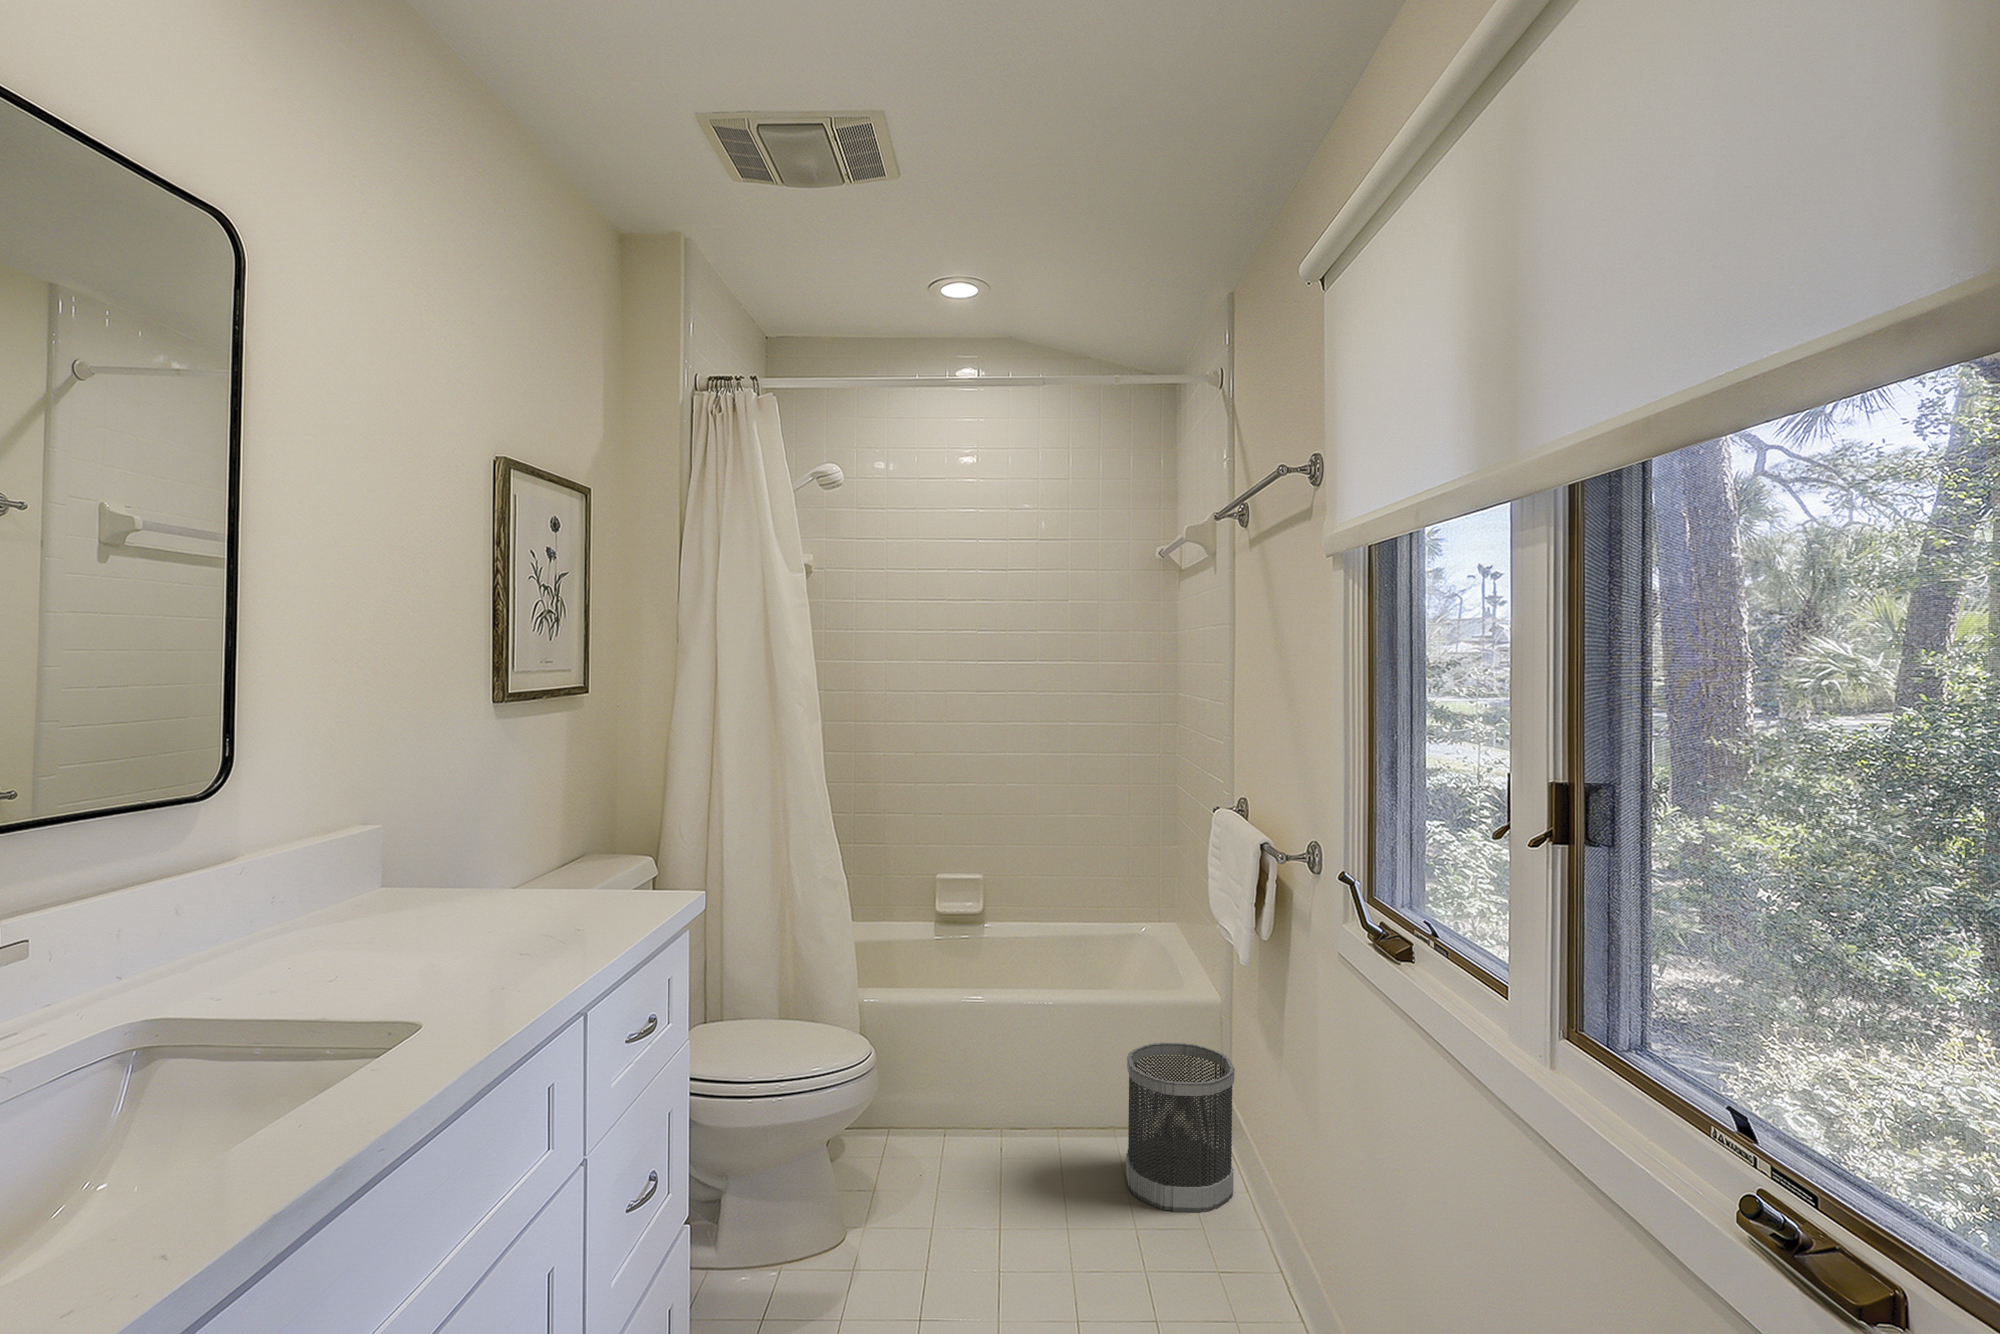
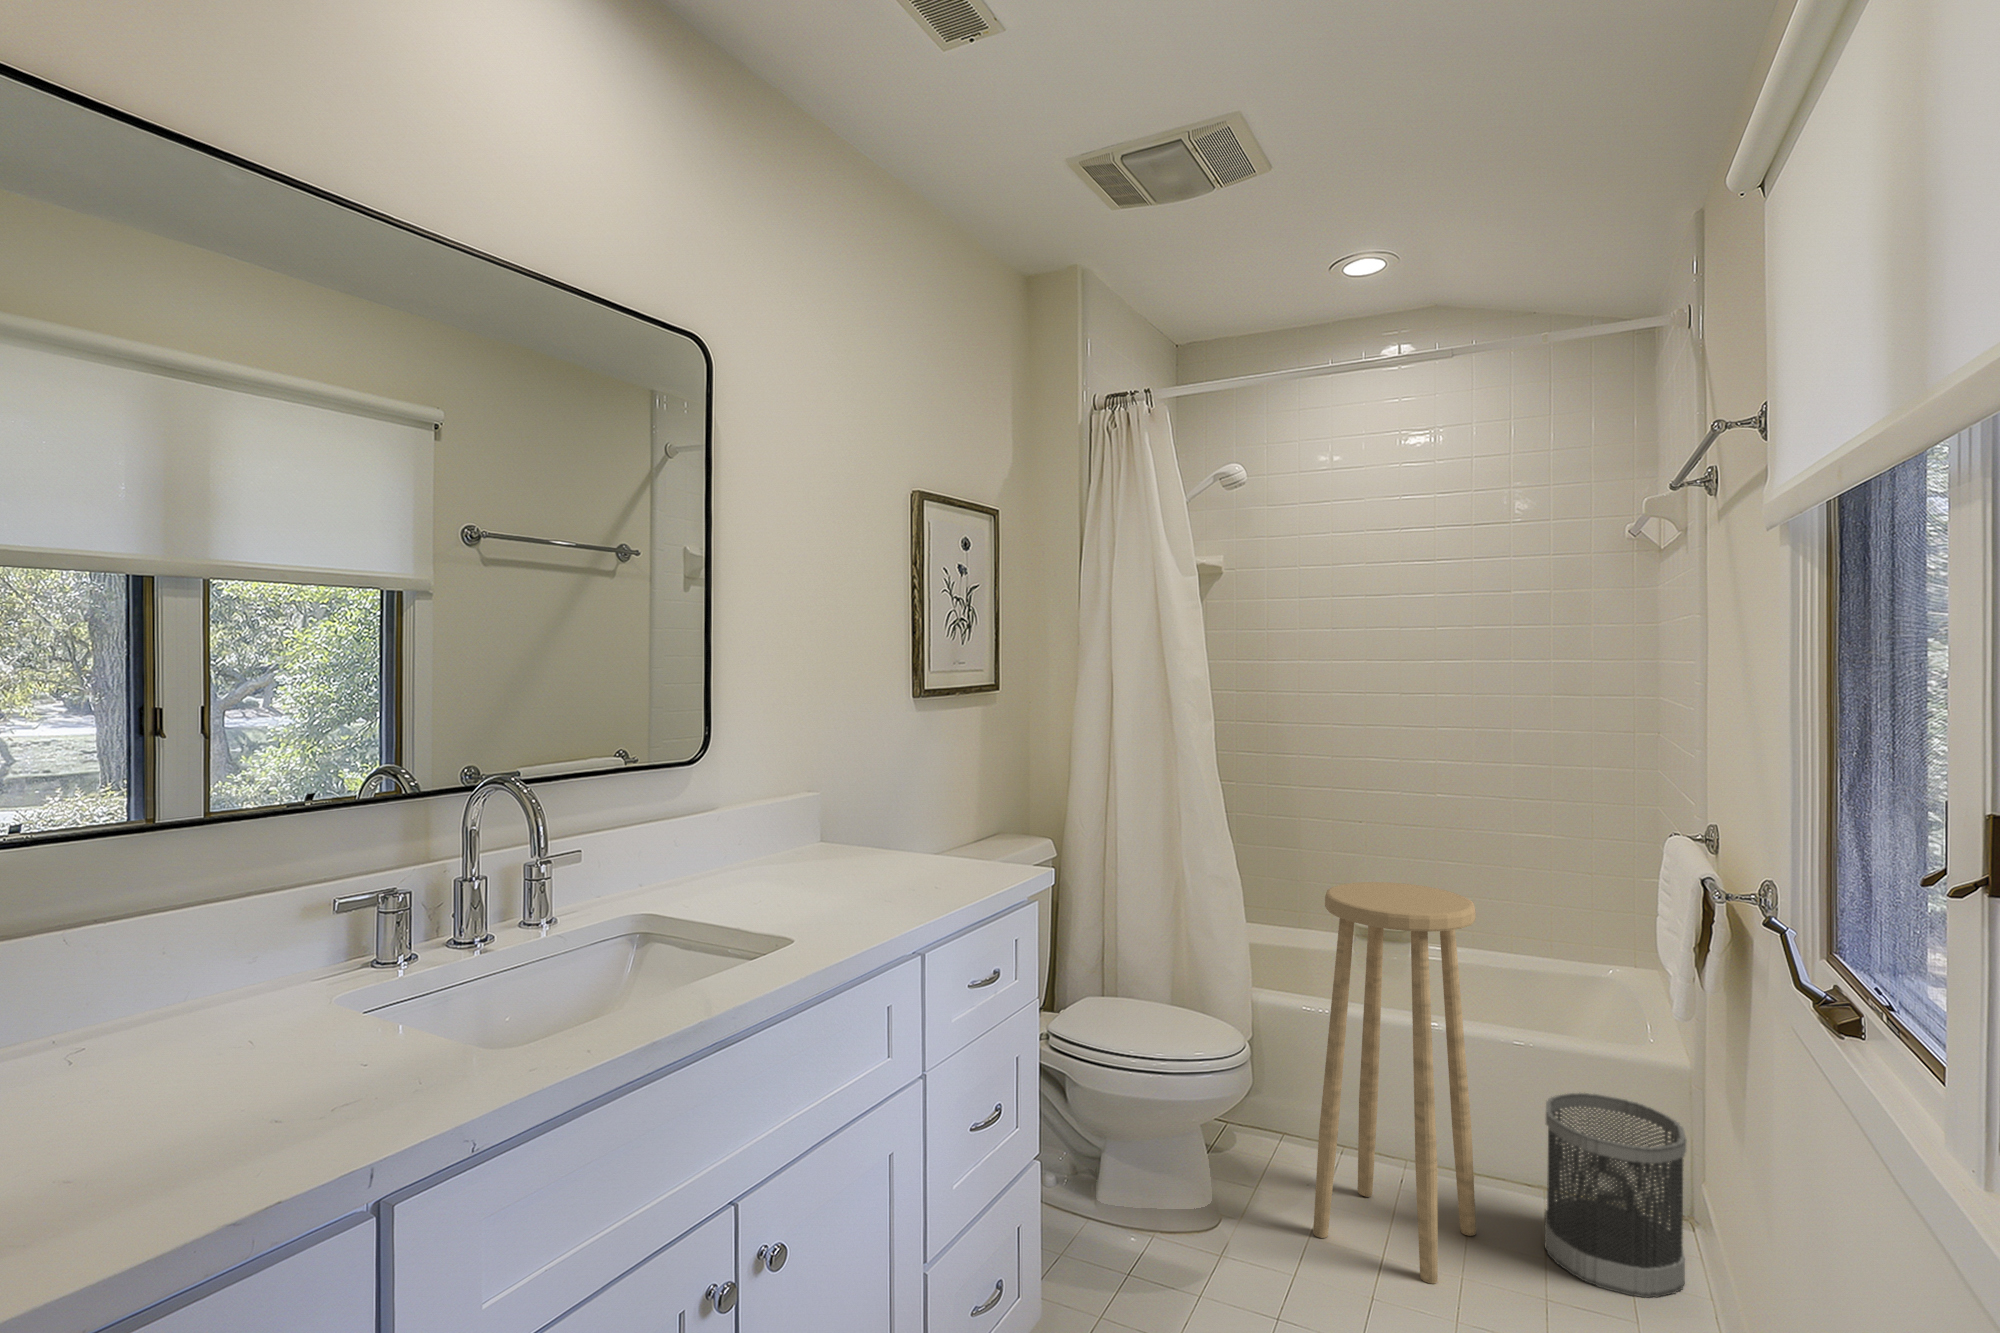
stool: none [937,875,1078,1247] -> present [1313,882,1476,1284]

